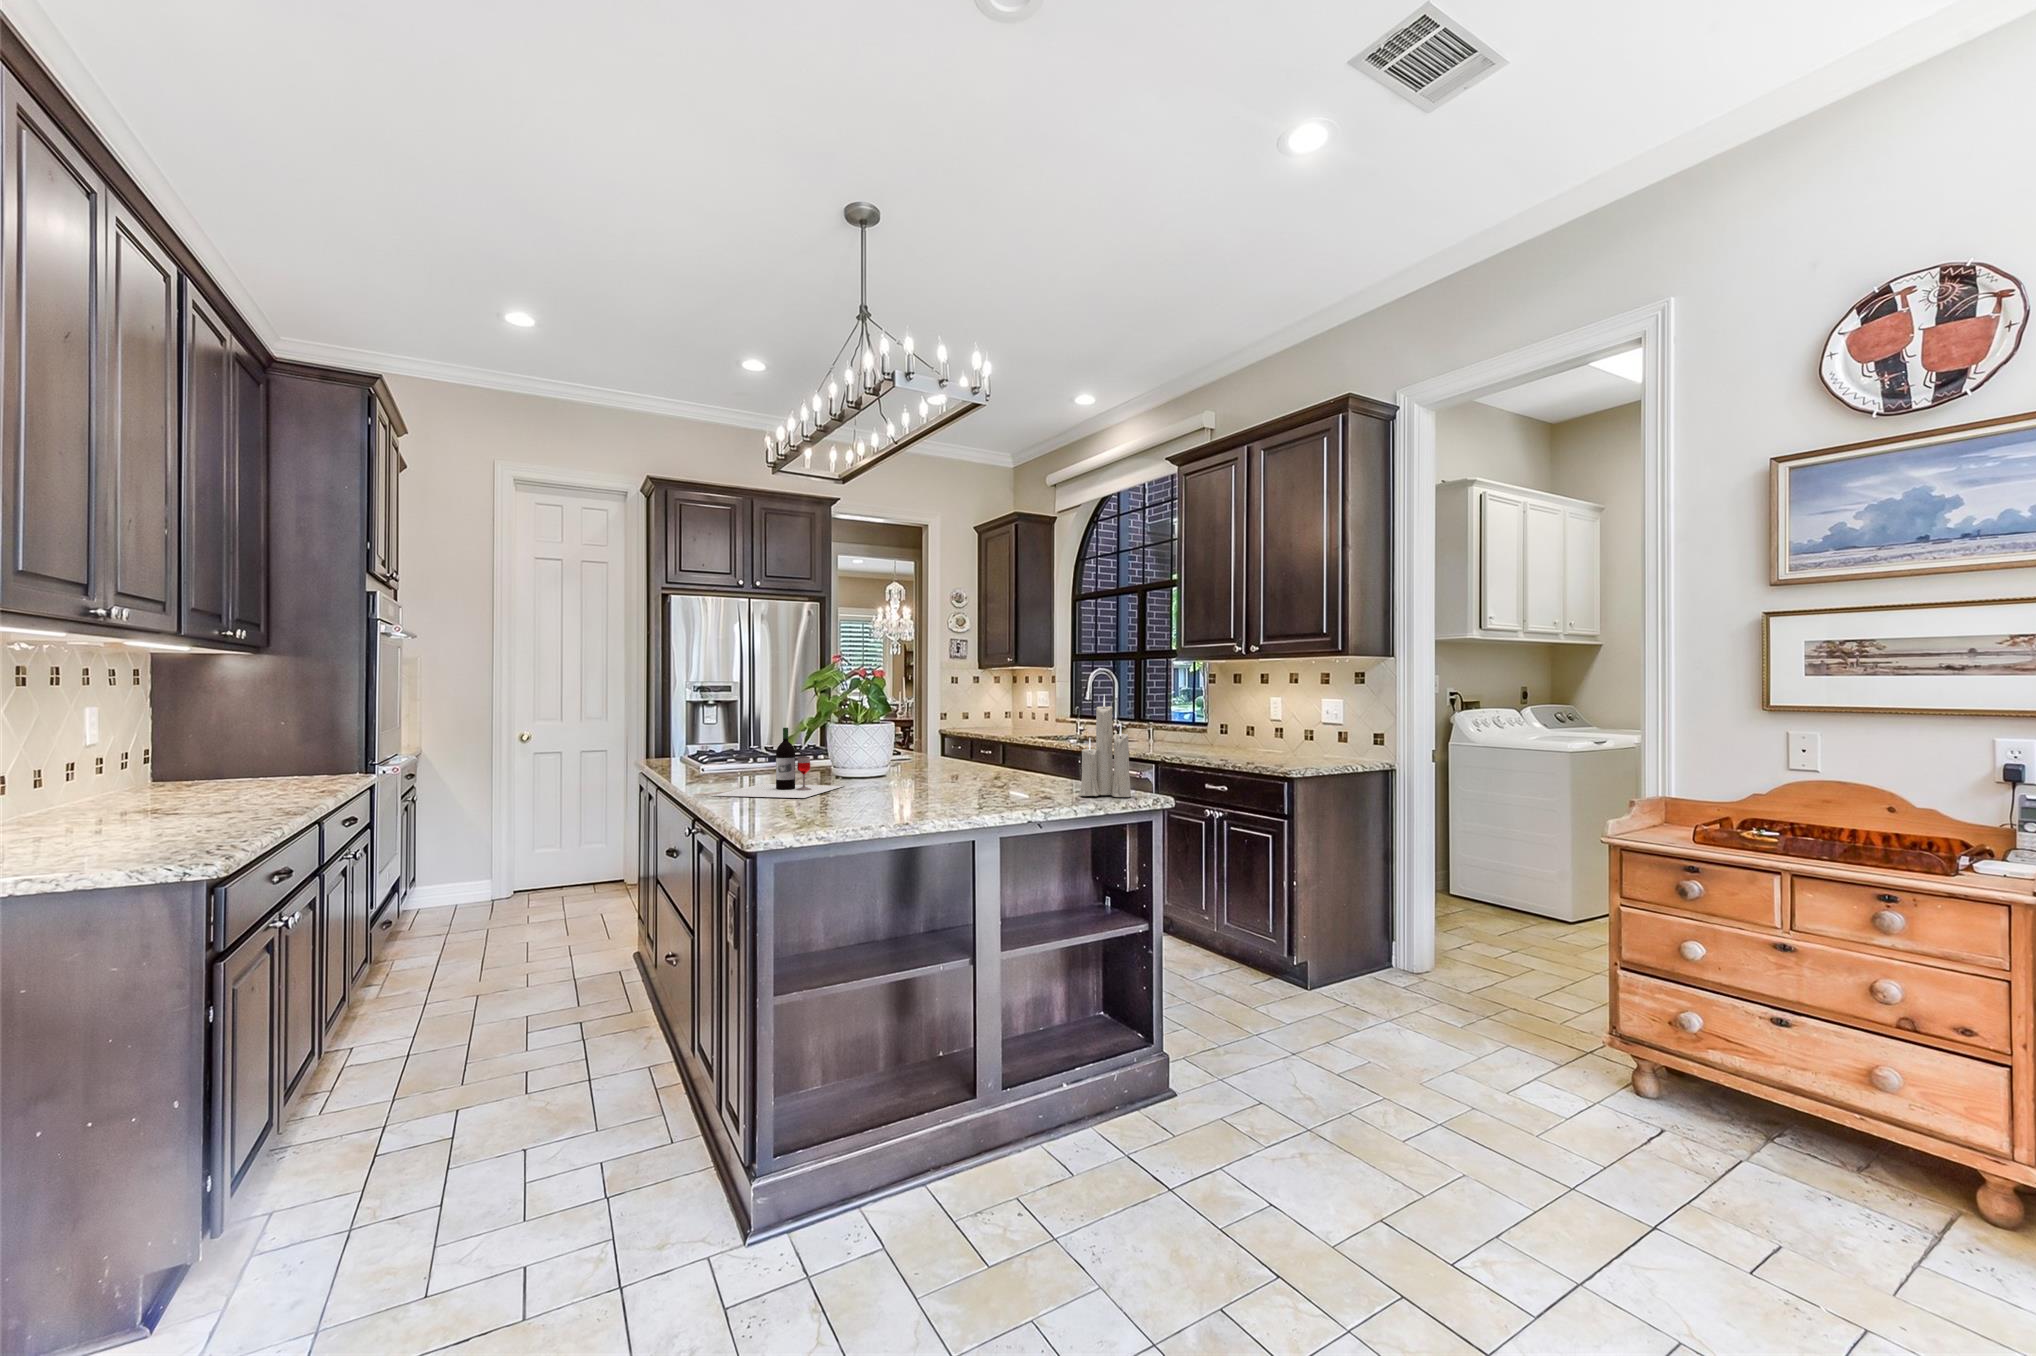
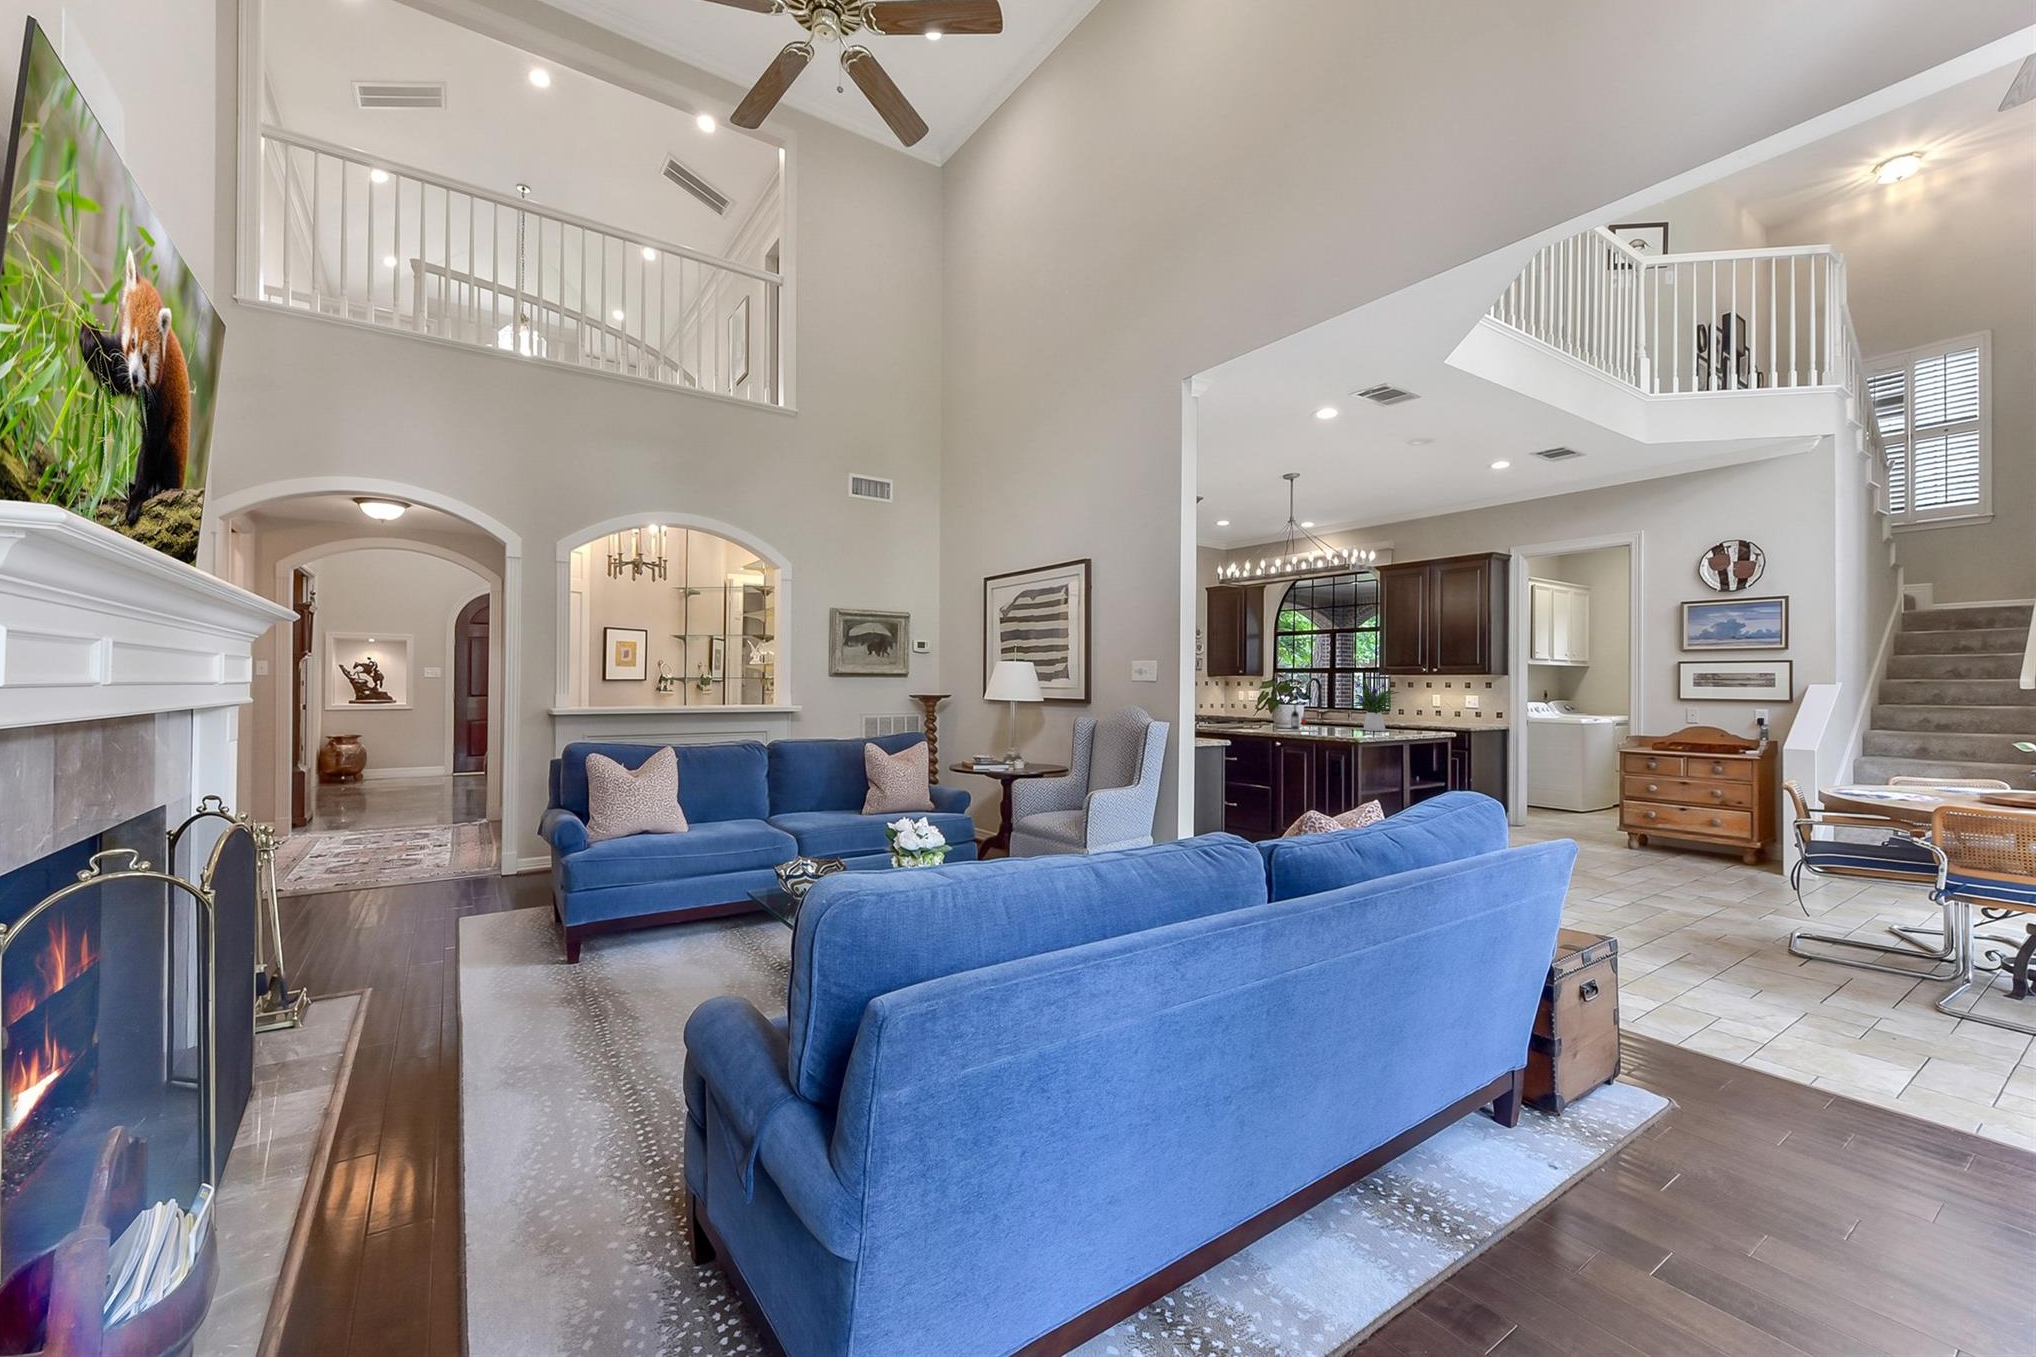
flower arrangement: none [917,663,1037,793] -> present [1351,679,1399,731]
candle: present [1080,695,1131,797] -> none [1421,690,1442,732]

